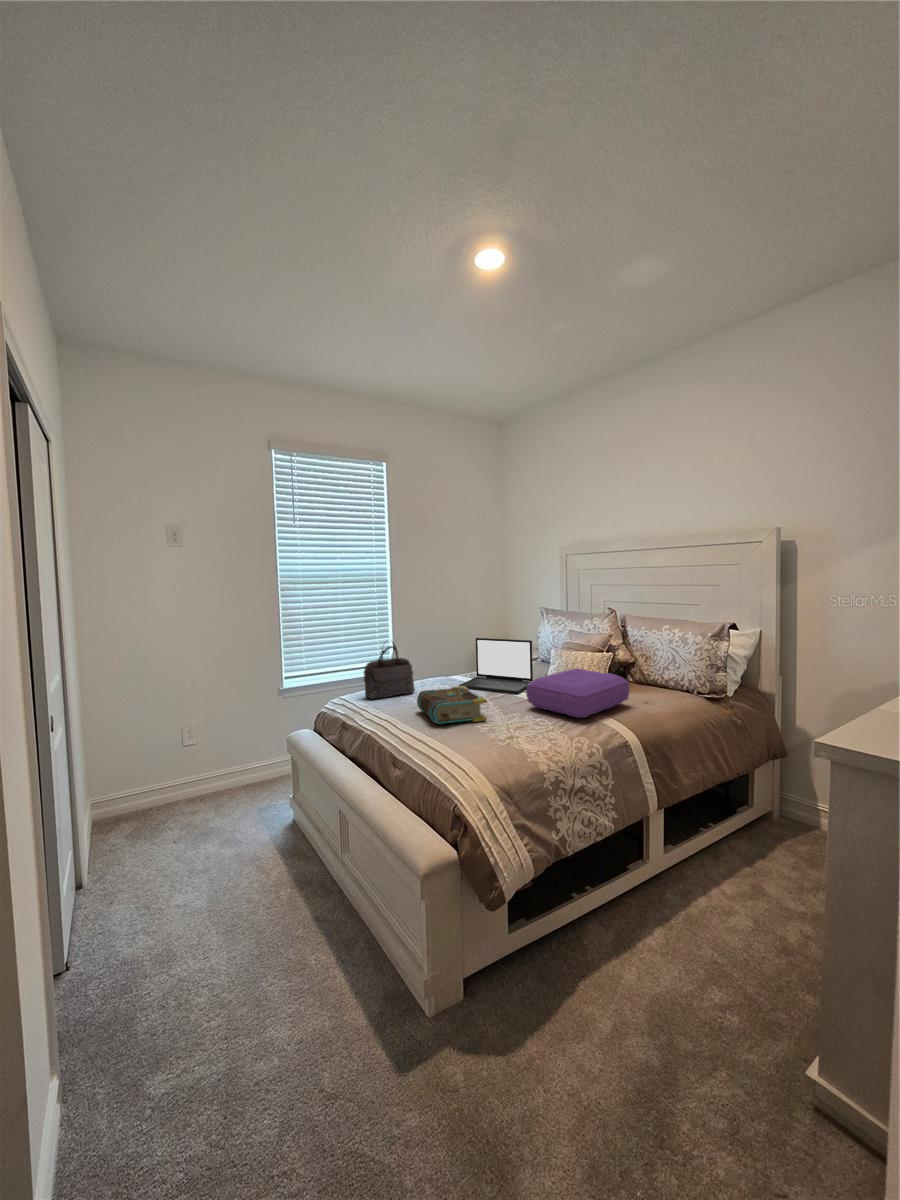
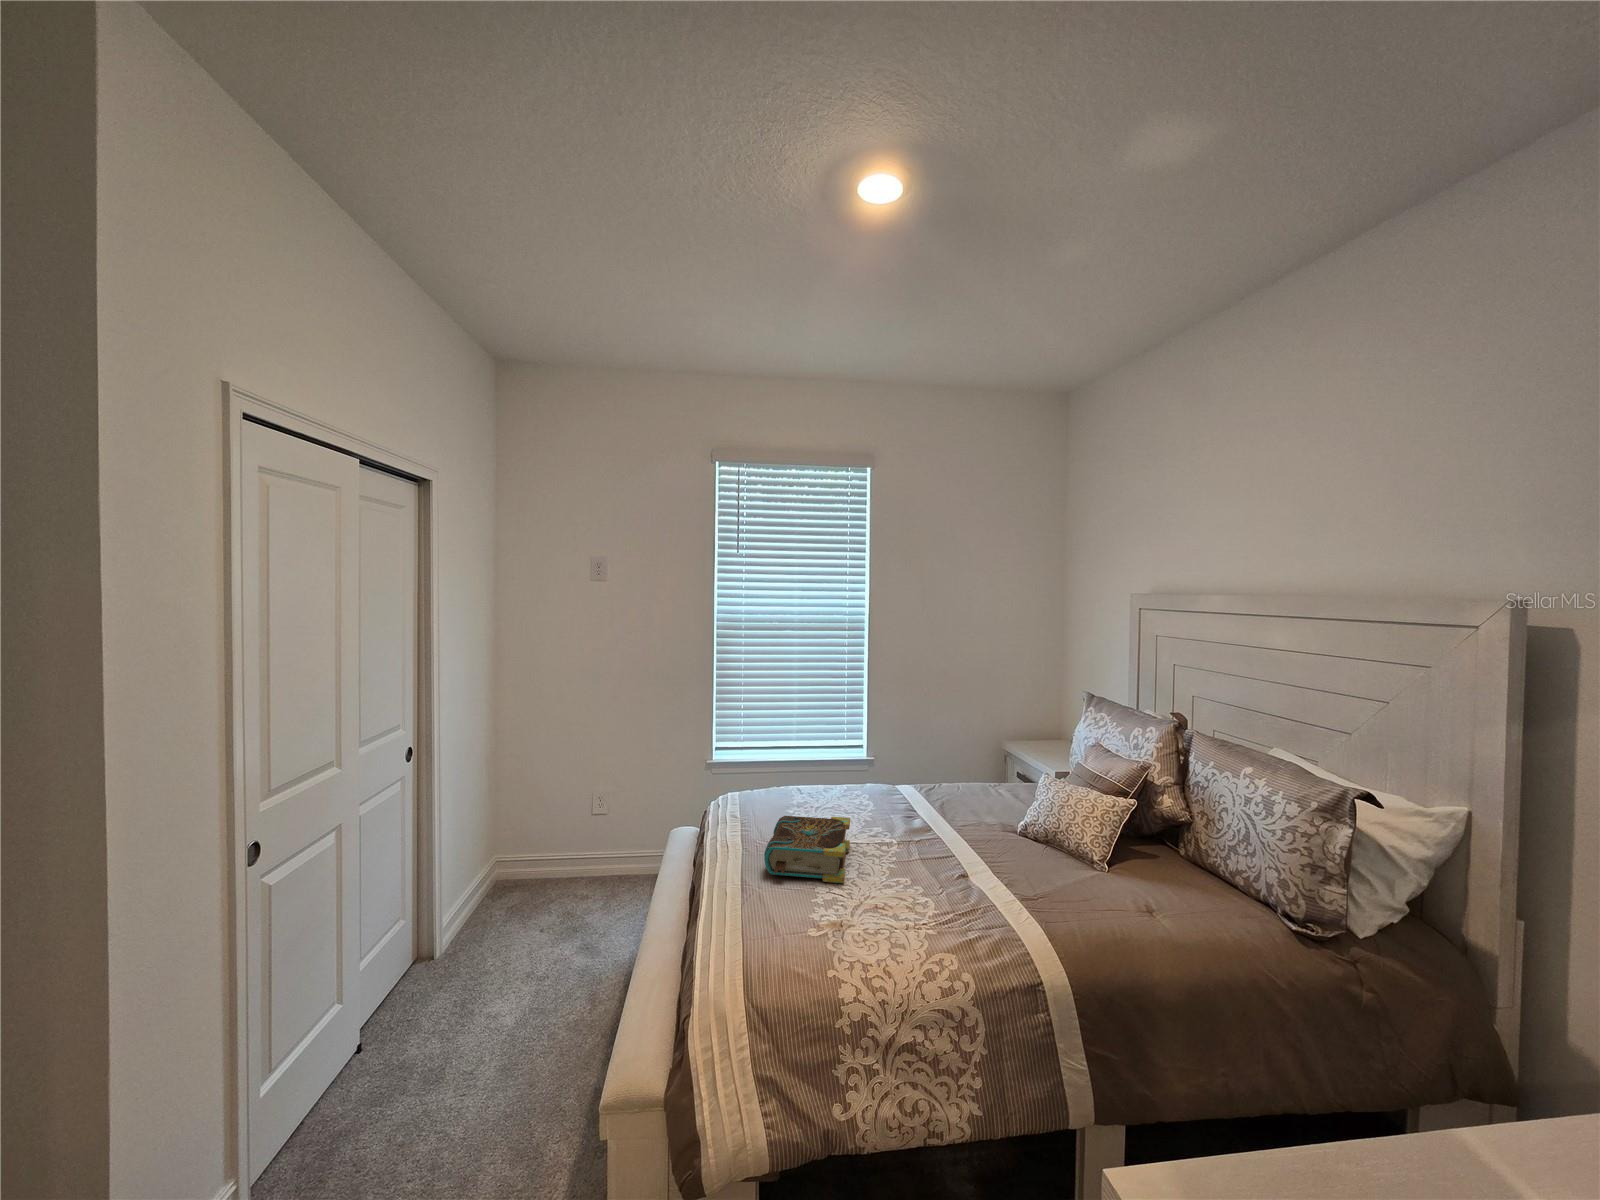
laptop: present [459,638,533,694] -> none [881,737,996,841]
handbag: present [364,643,415,699] -> none [743,731,815,809]
pillow: present [527,668,629,718] -> none [927,821,1106,918]

